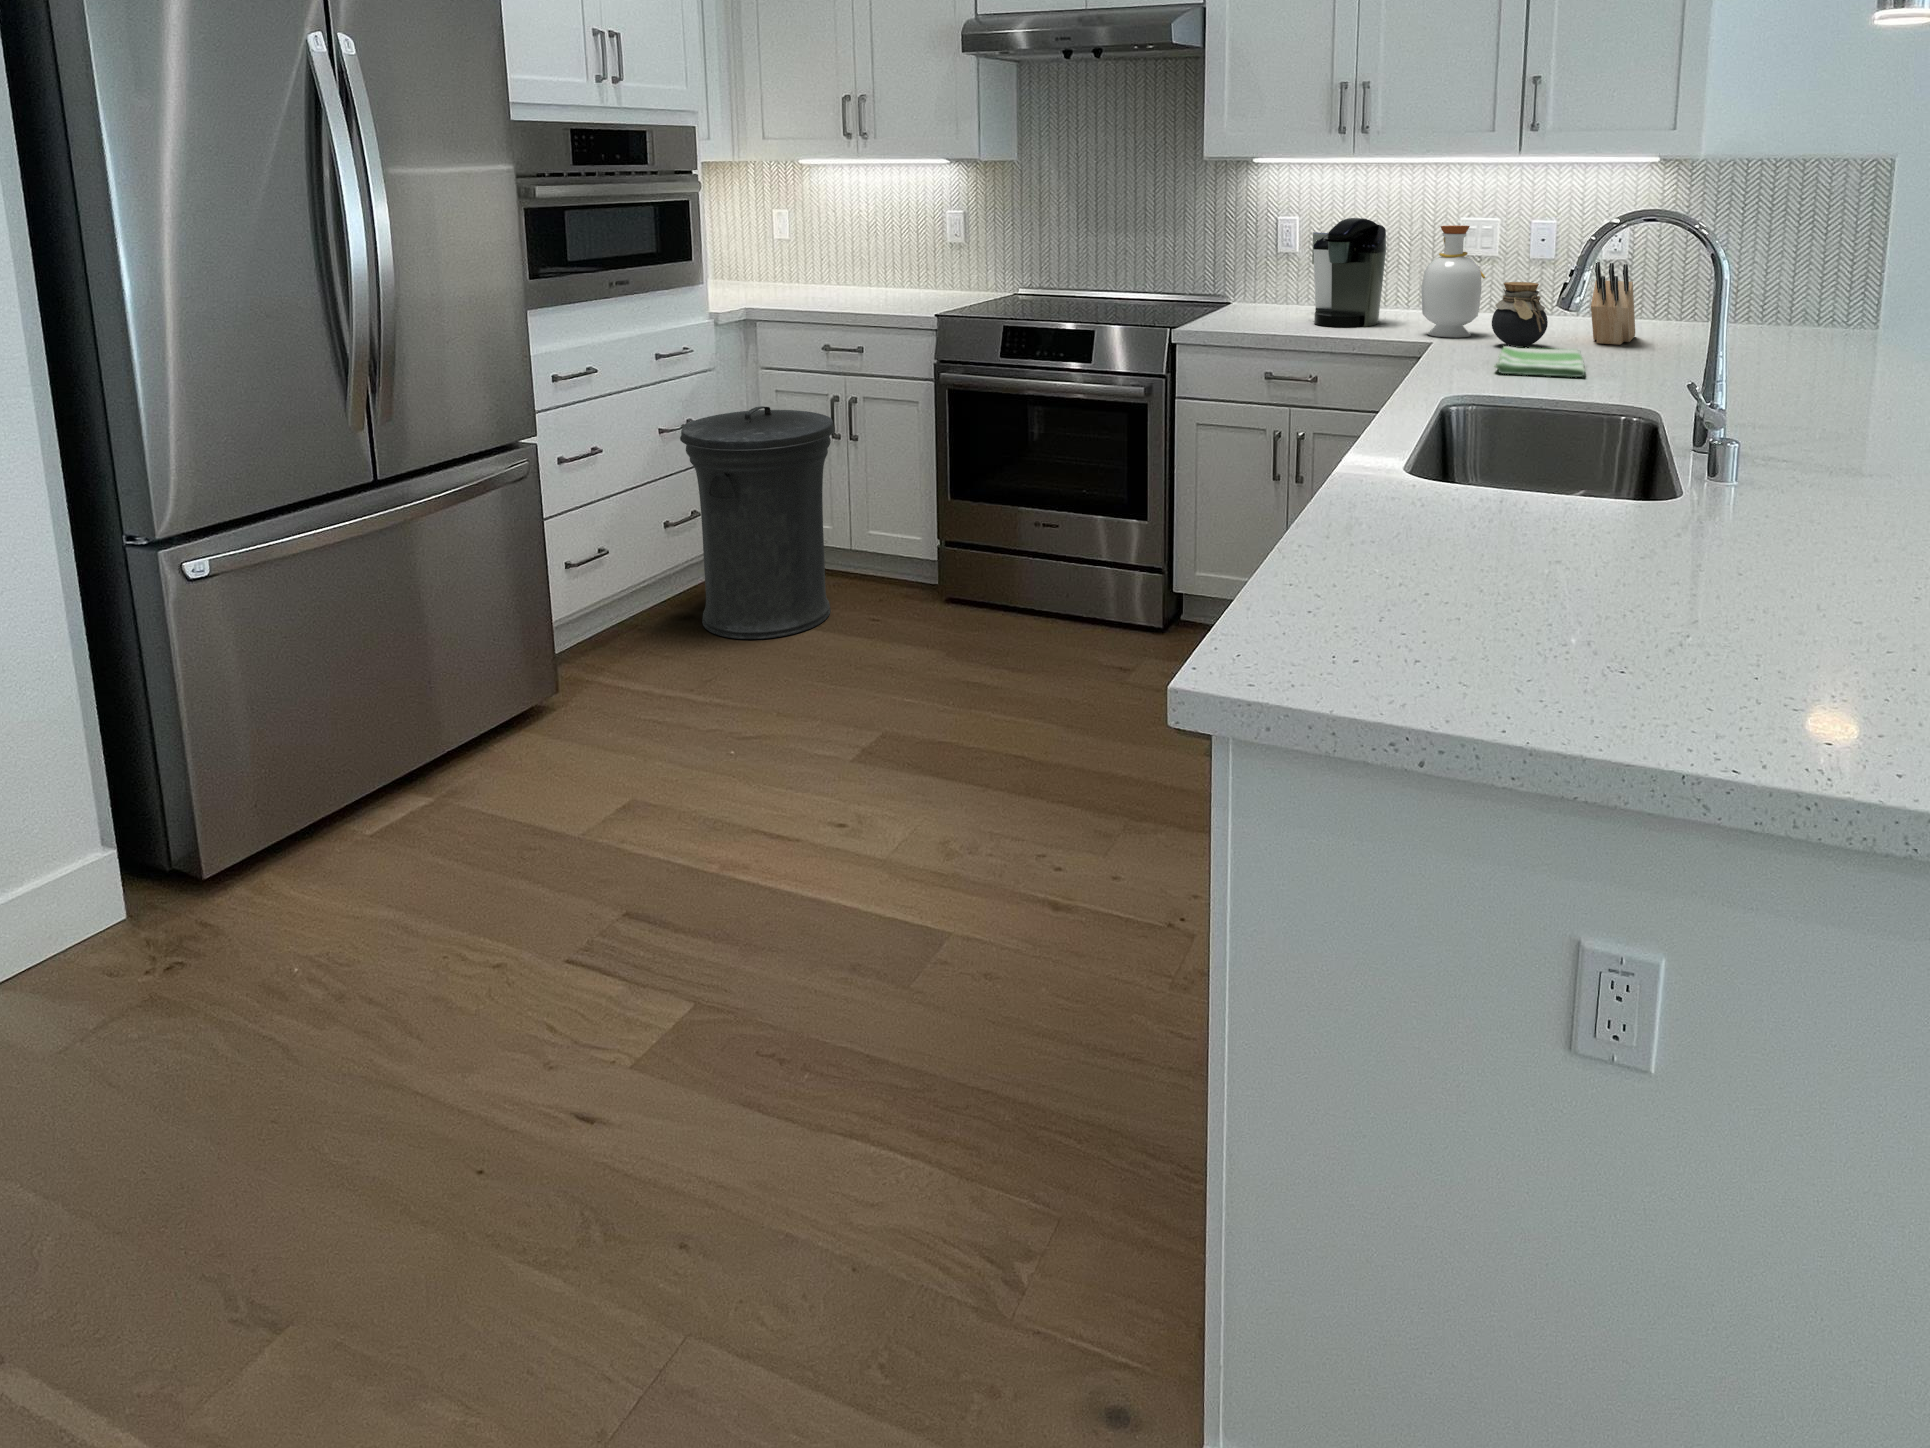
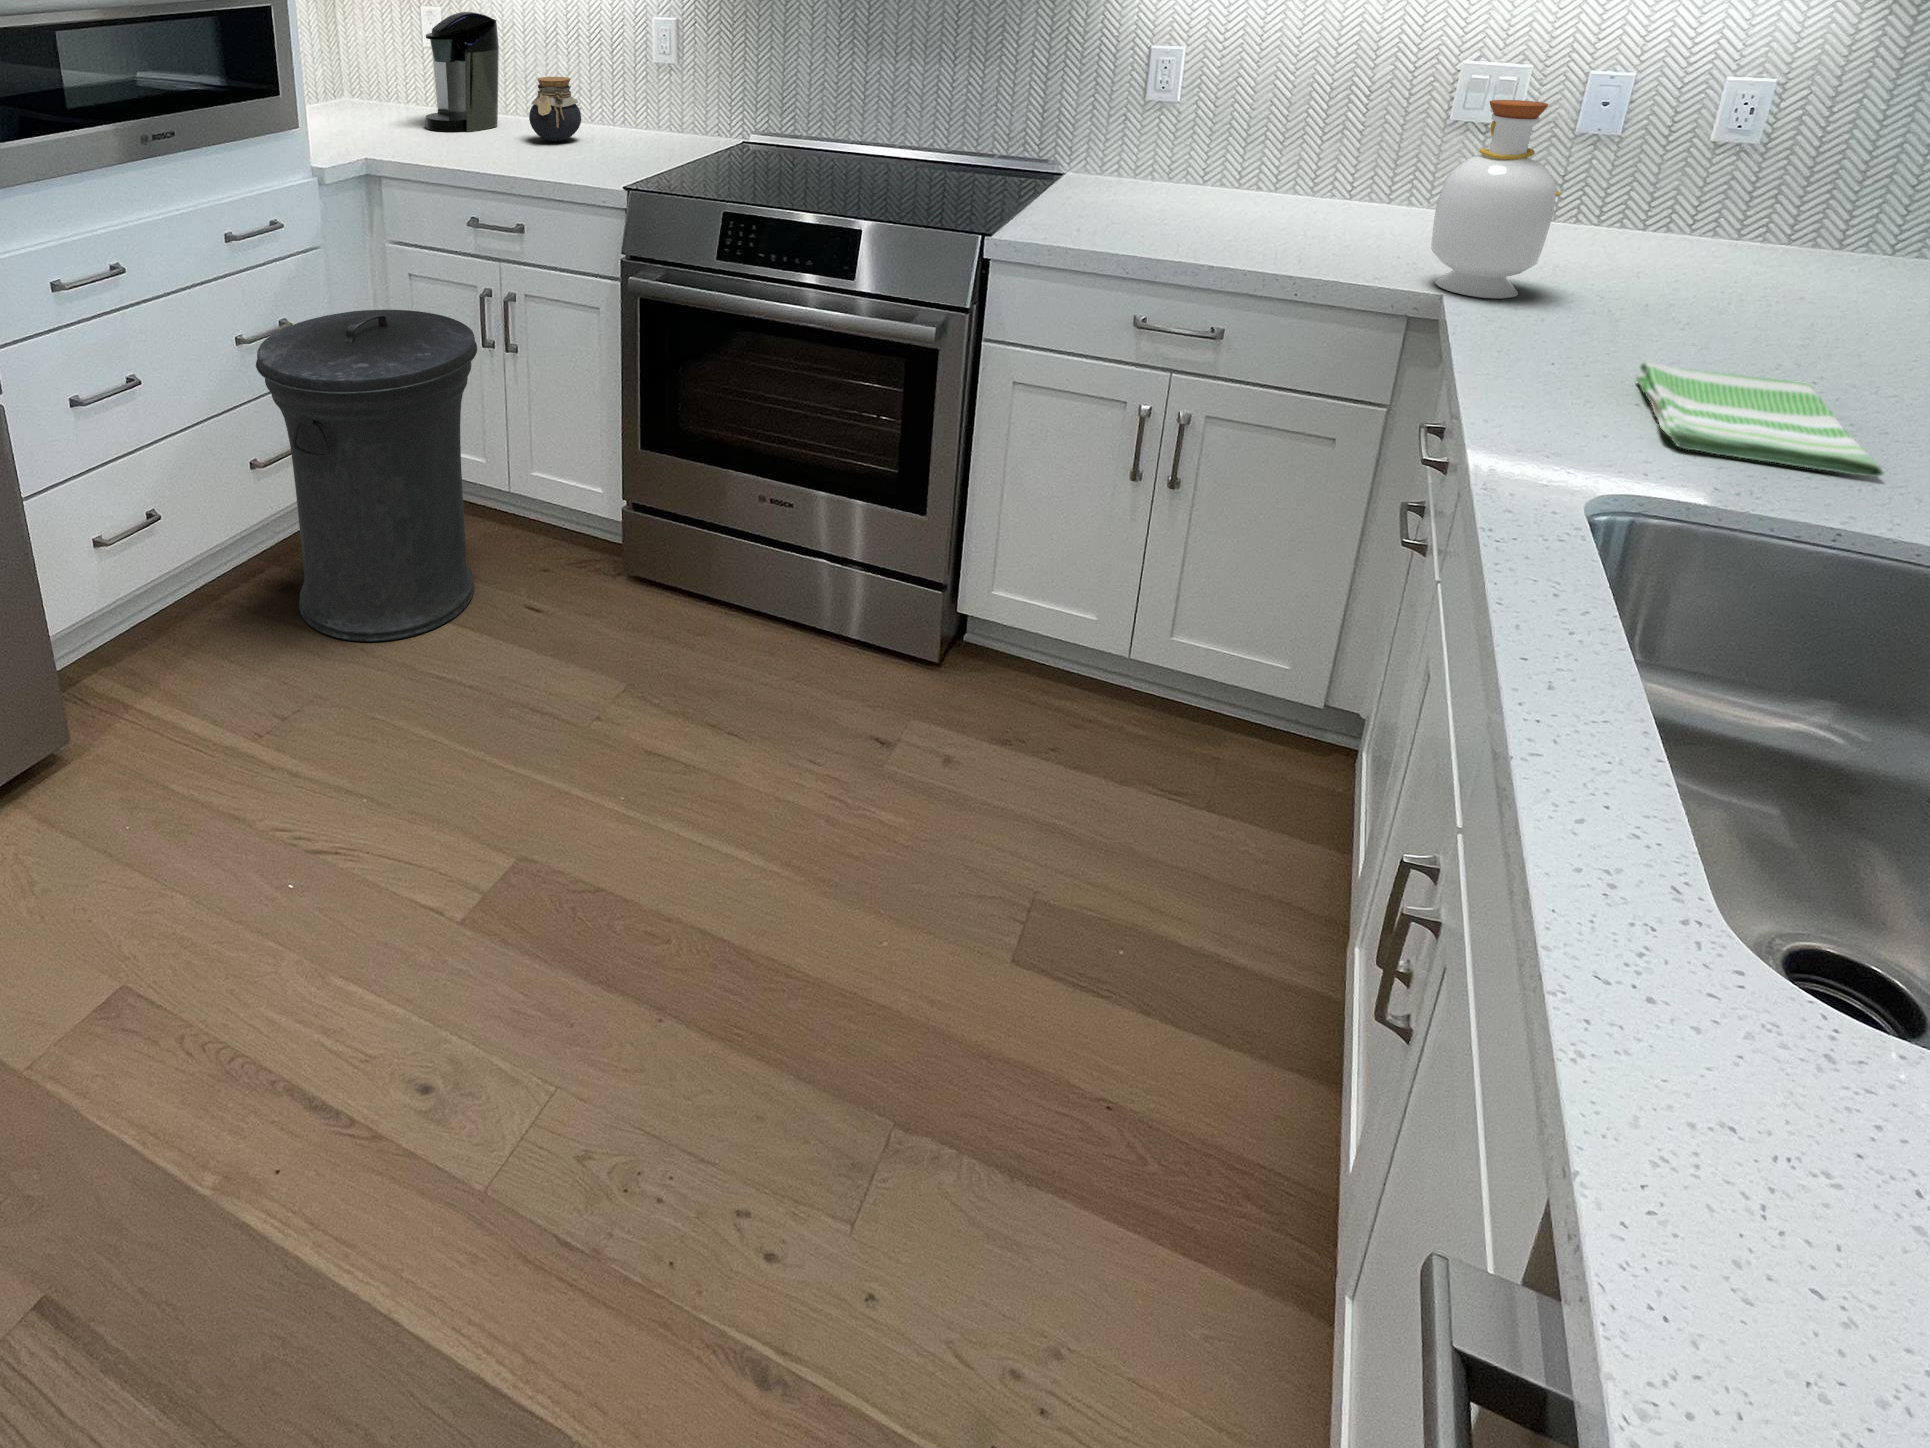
coffee maker: present [1312,218,1386,327] -> present [426,12,499,132]
knife block: present [1591,262,1635,345] -> none [1759,193,1894,342]
jar: present [1492,282,1548,347] -> present [529,77,581,141]

